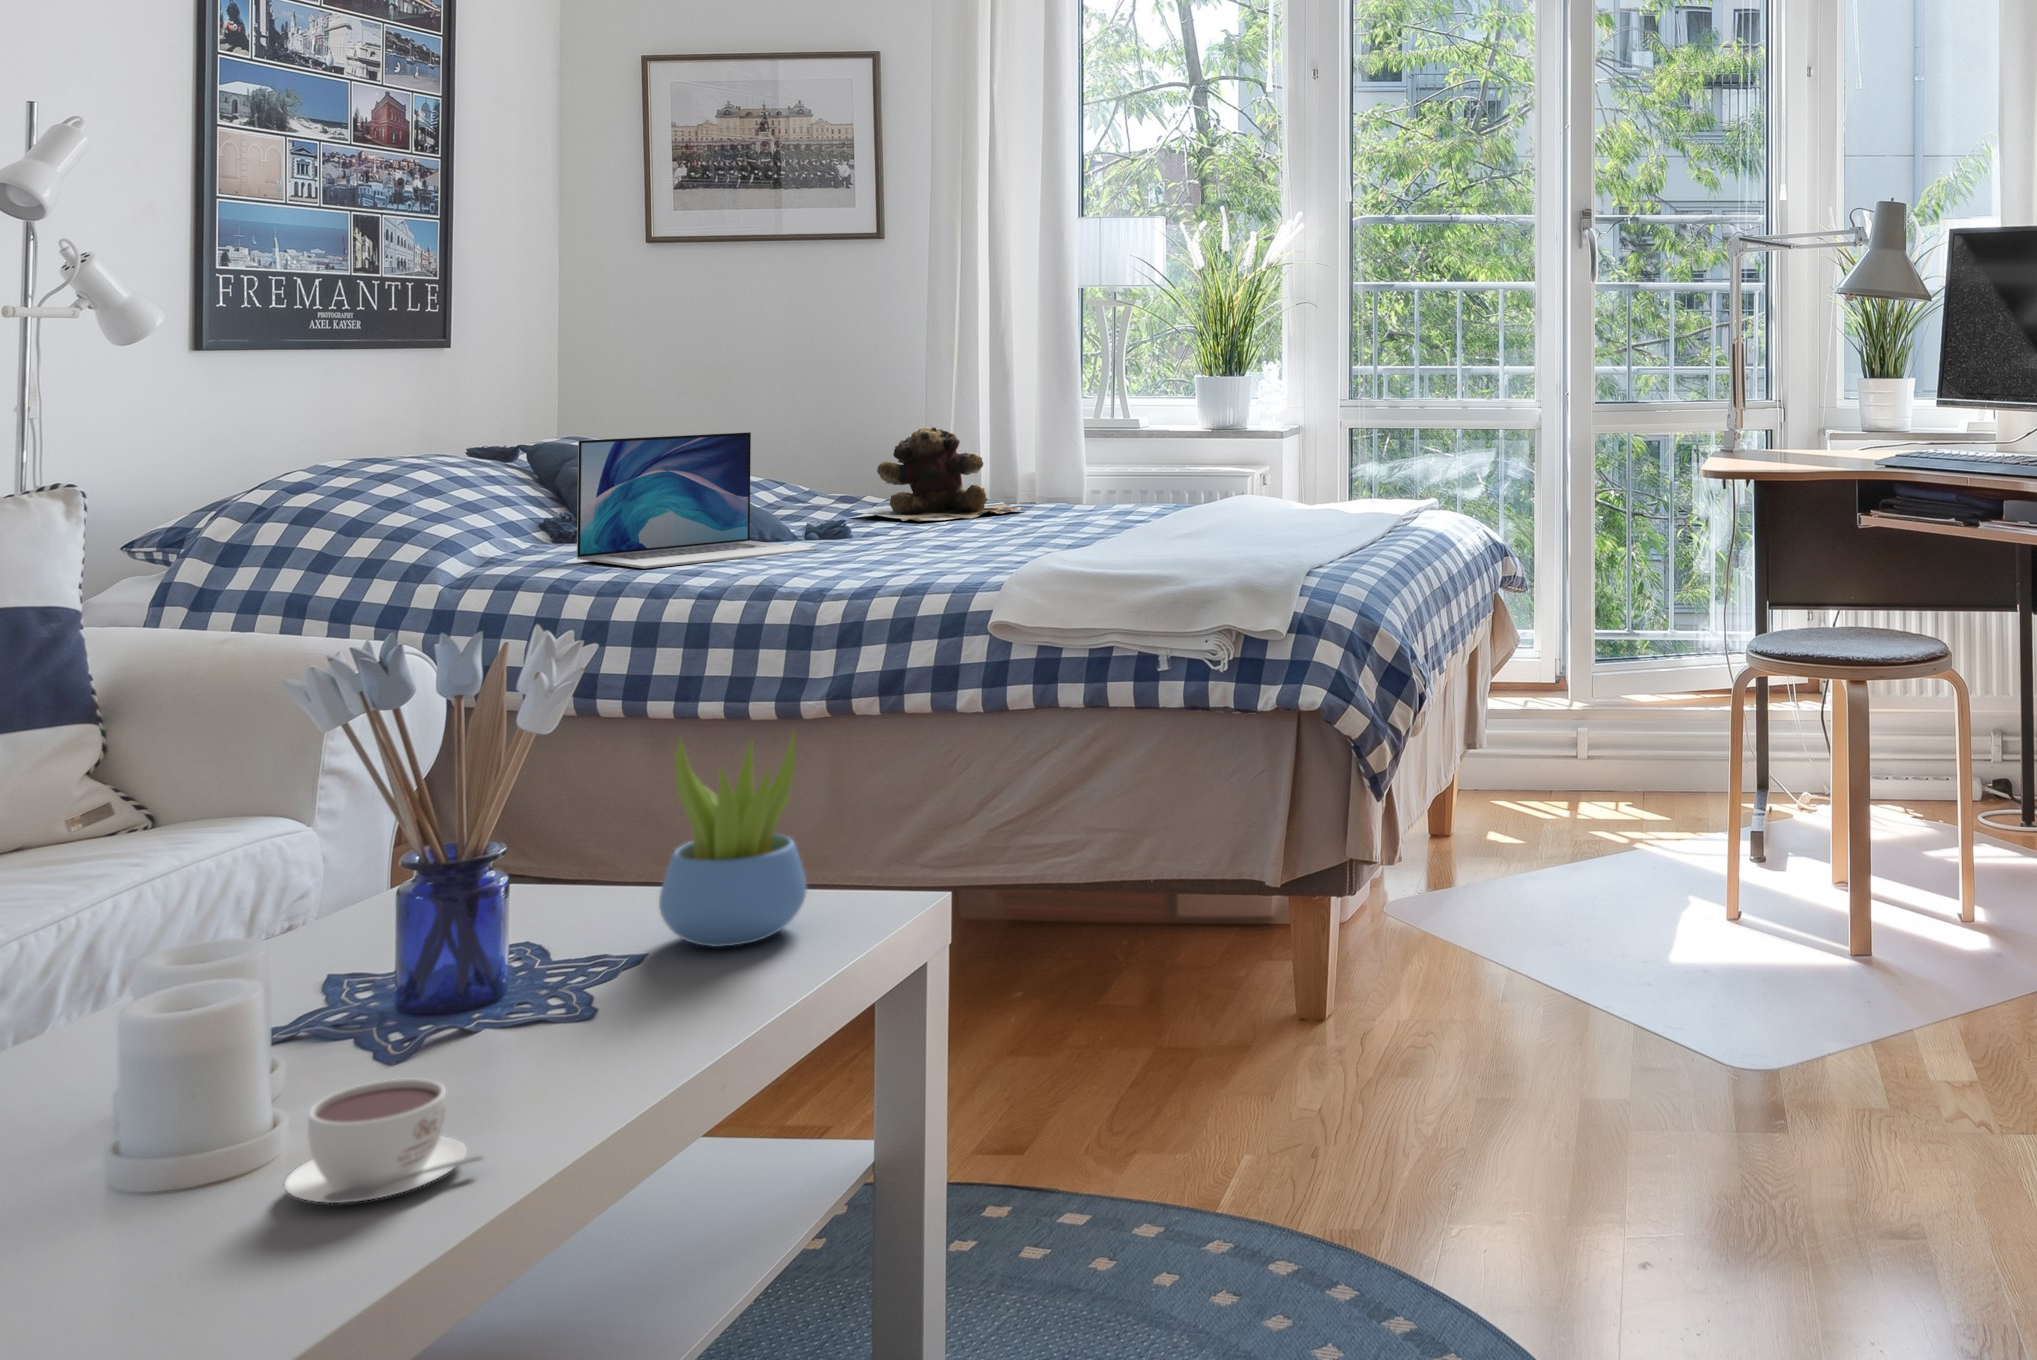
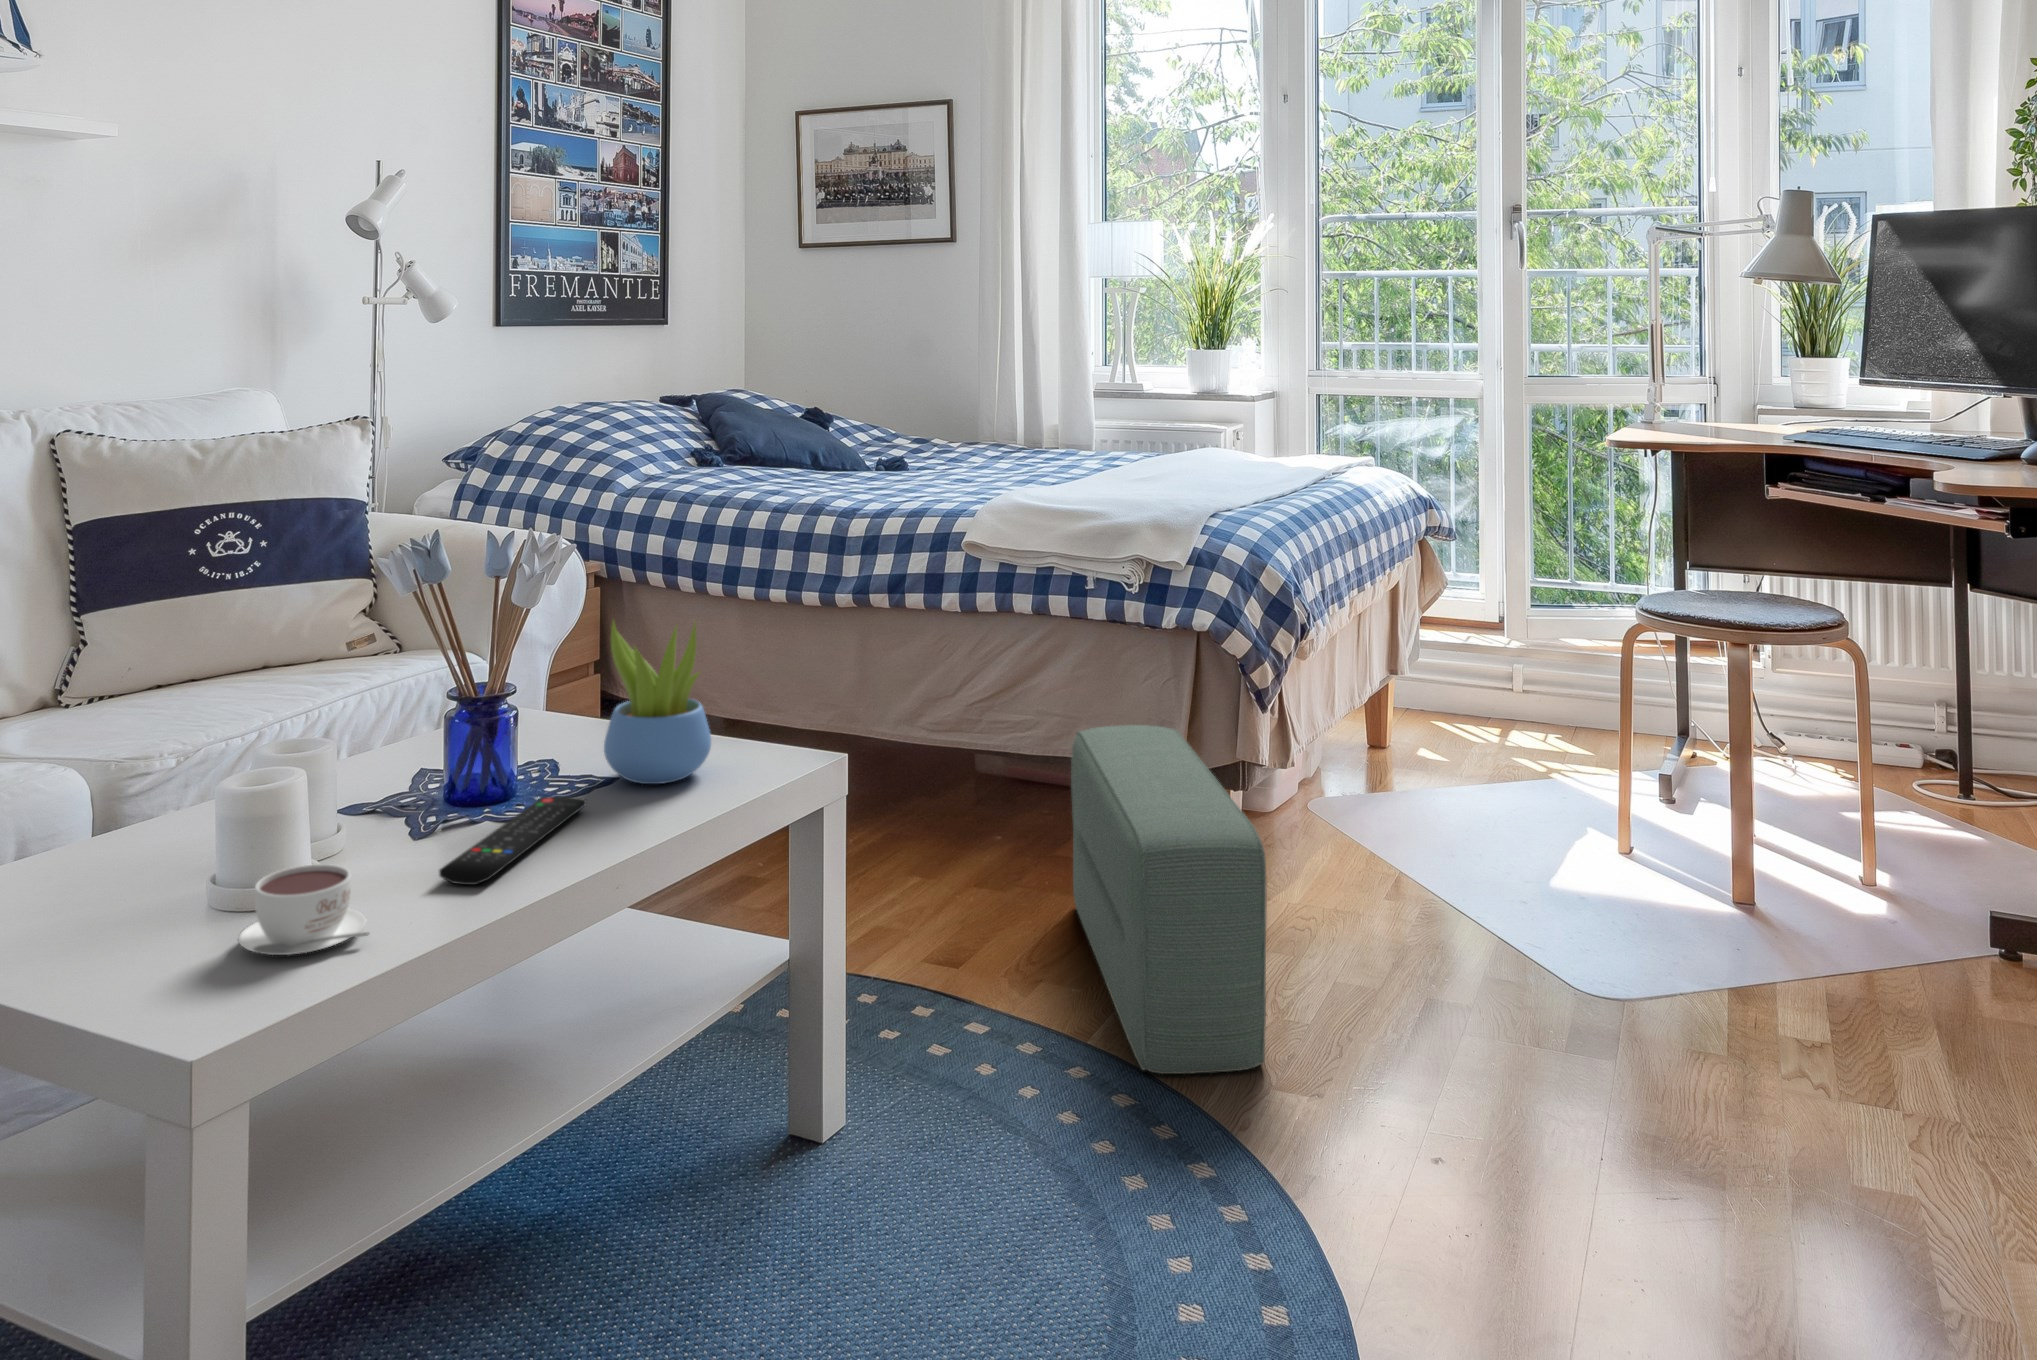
teddy bear: present [853,426,1027,521] -> none [920,386,1048,458]
laptop: present [577,432,817,568] -> none [710,388,872,486]
pouf: none [1149,831,1435,1224] -> present [1071,725,1266,1074]
remote control: none [526,971,665,1088] -> present [439,796,586,885]

